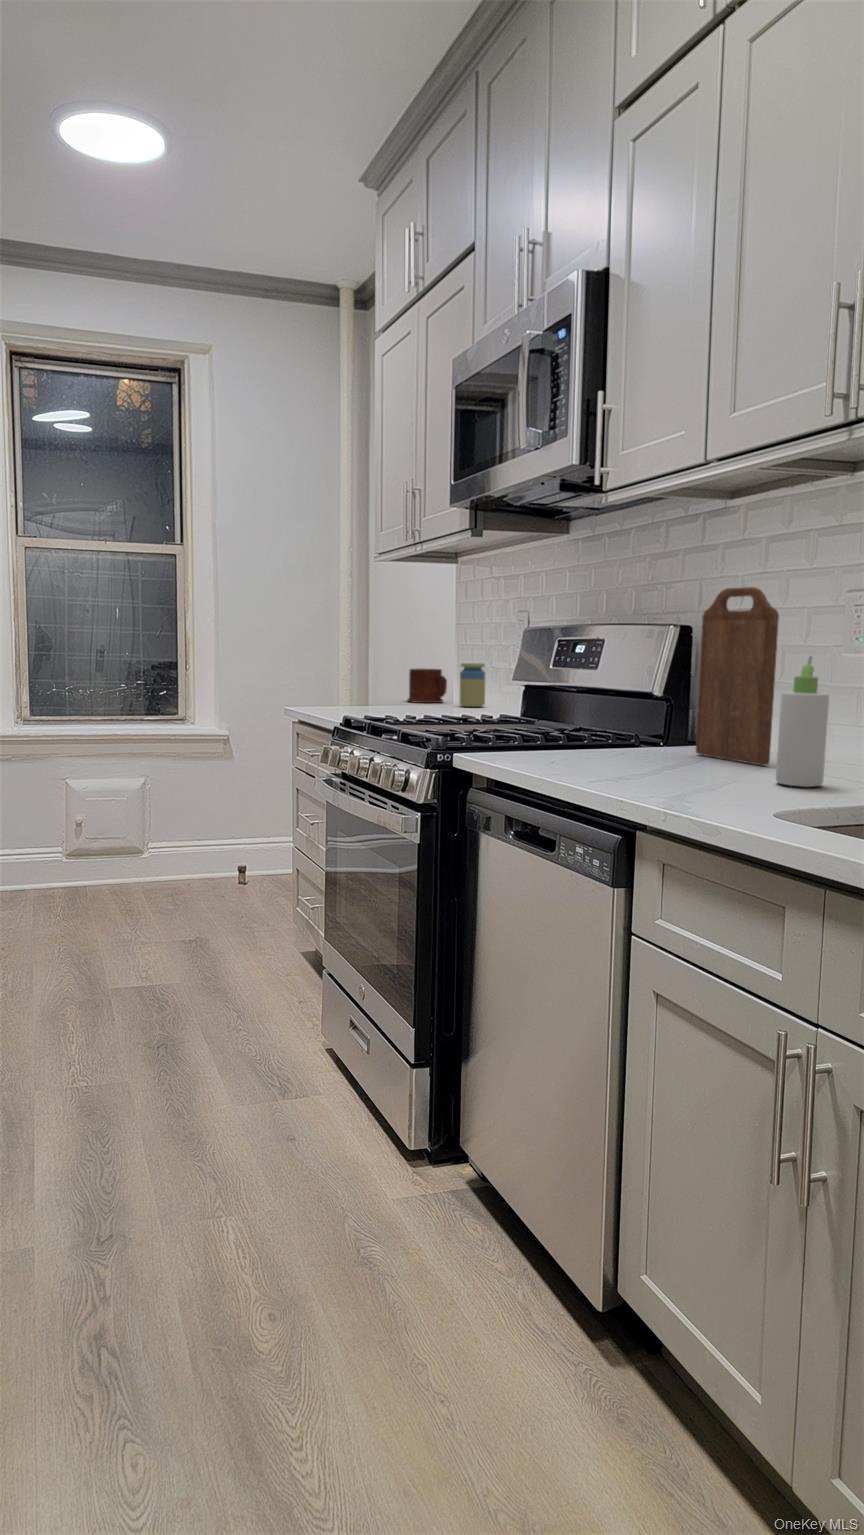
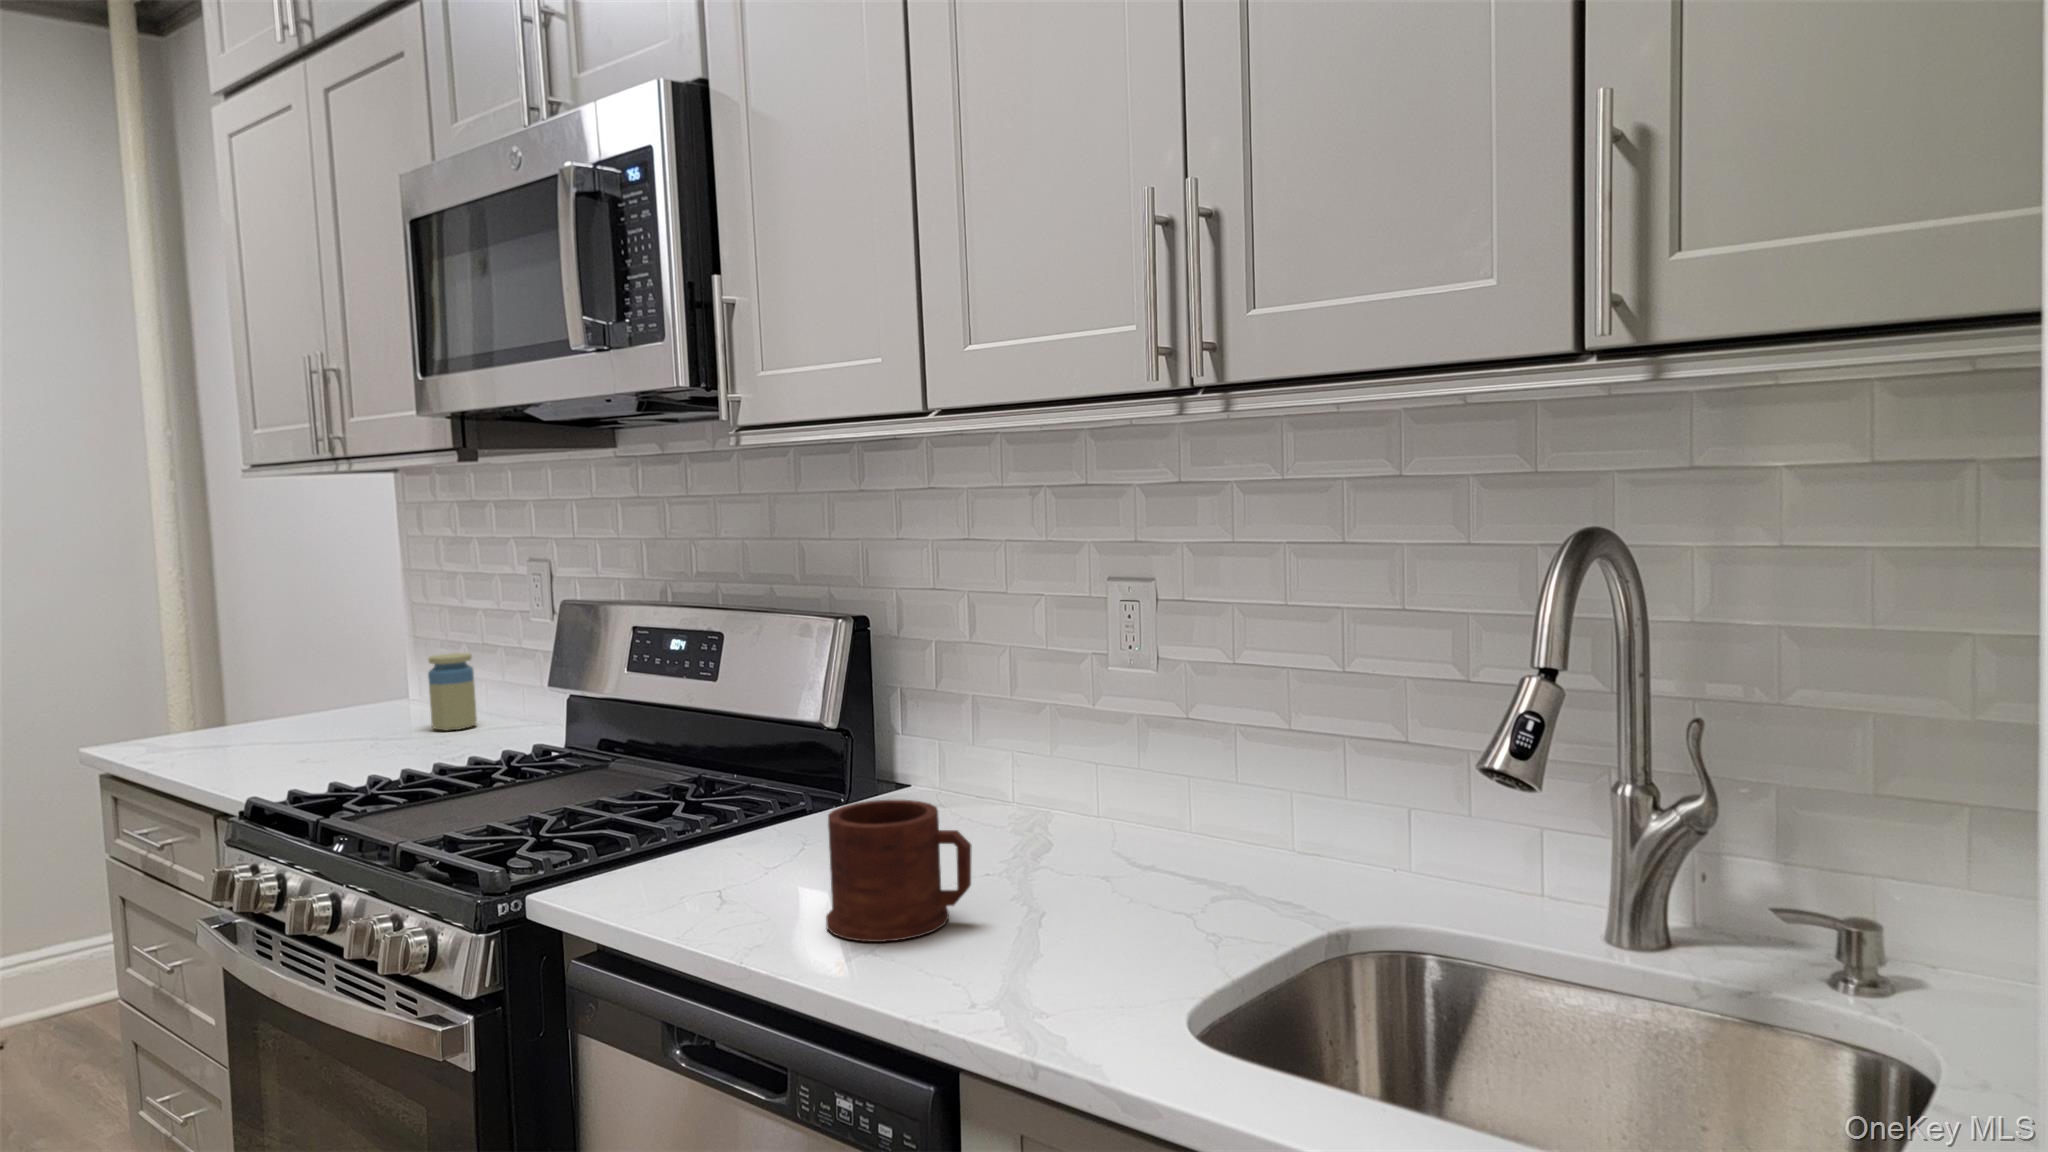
cutting board: present [696,587,779,765] -> none [906,574,1039,839]
bottle: present [776,656,829,787] -> none [1085,693,1154,894]
mug: present [407,669,447,703] -> present [826,800,972,942]

